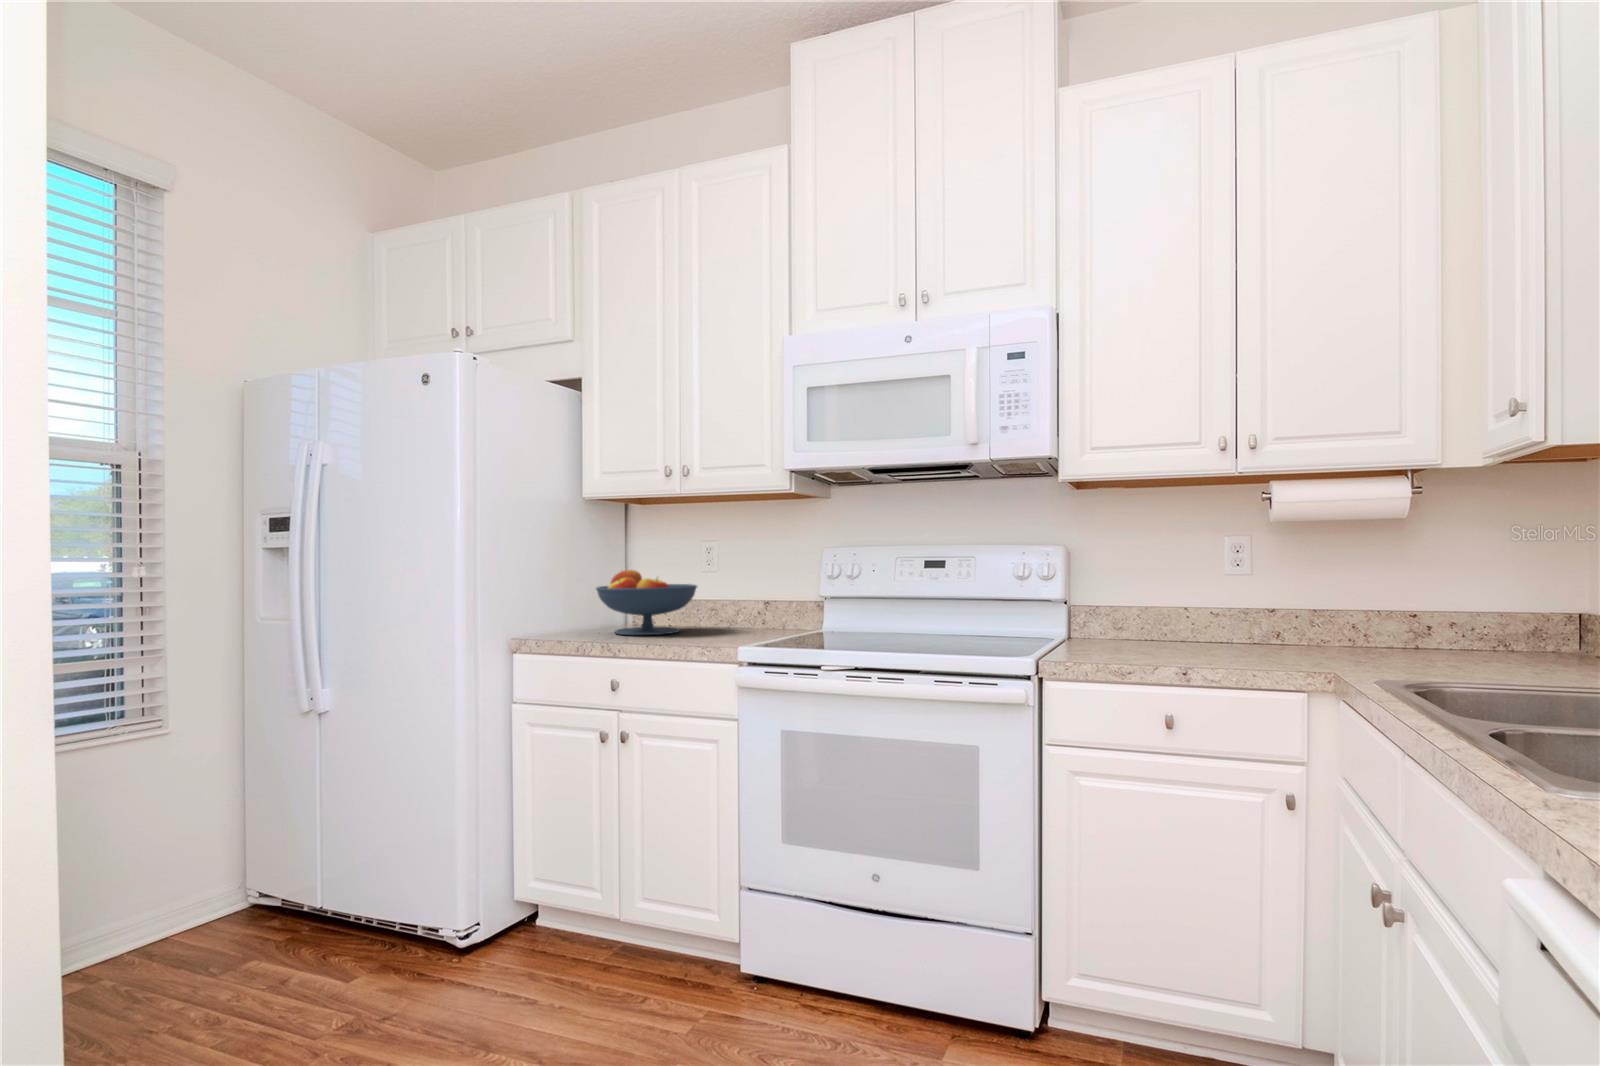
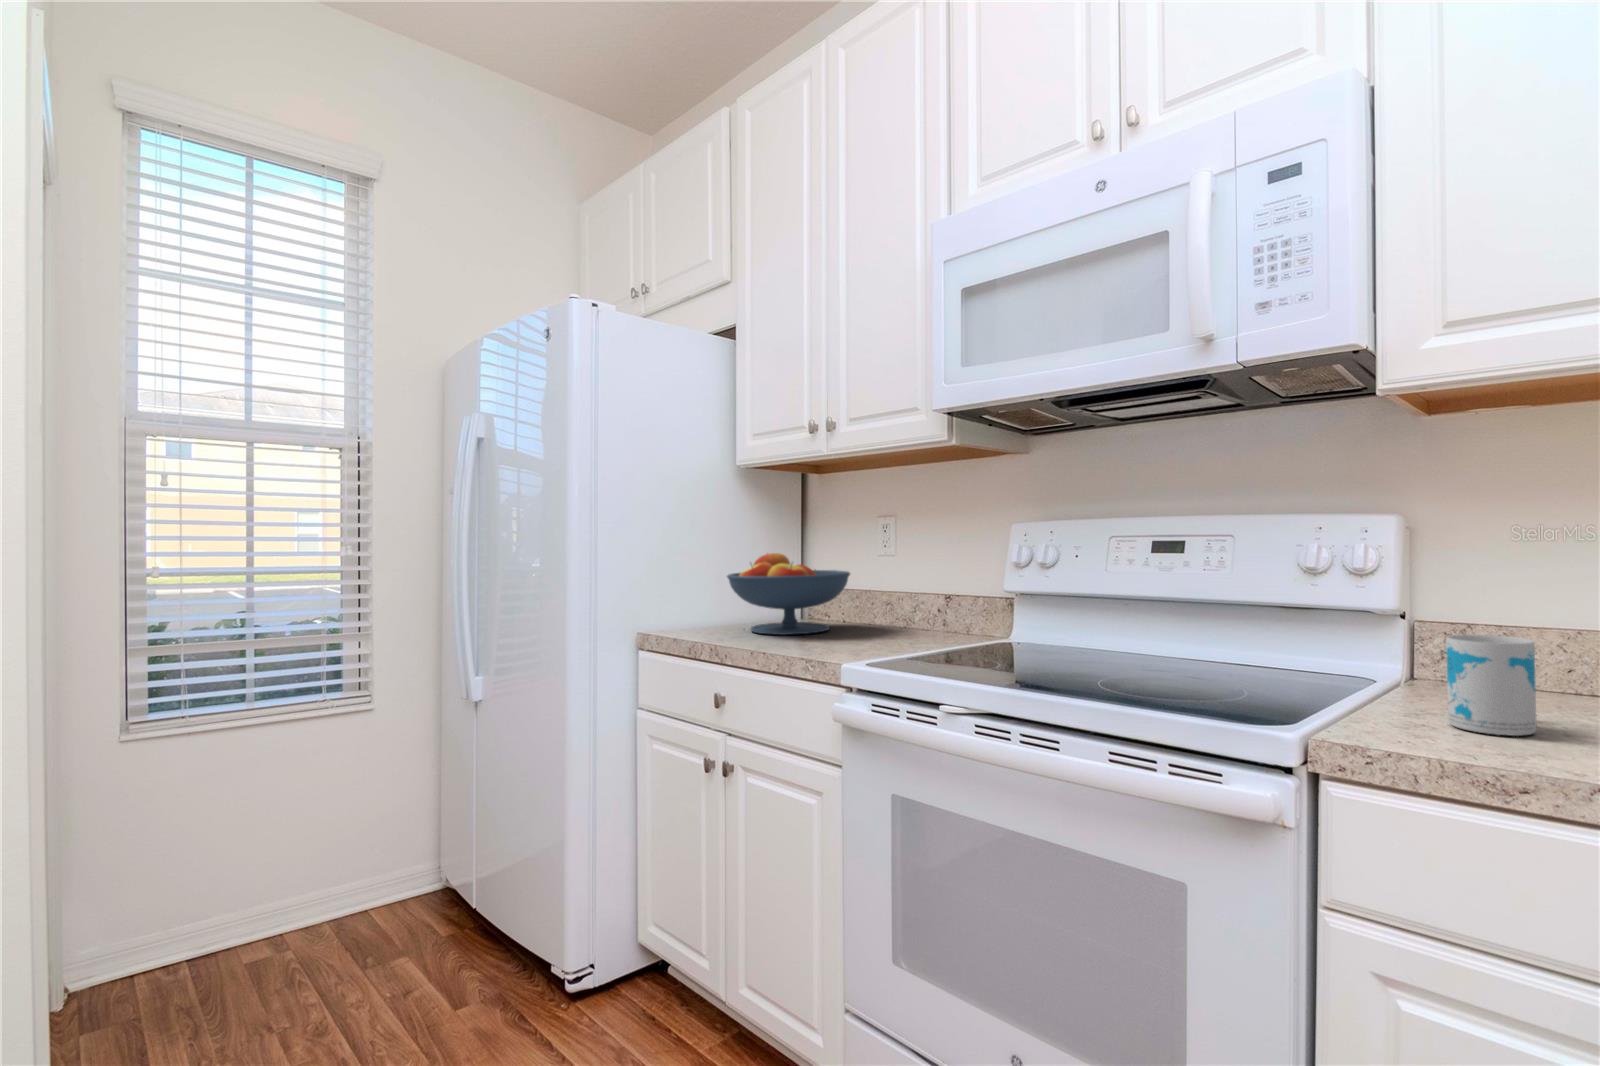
mug: none [1090,608,1126,655] -> present [1446,635,1536,736]

